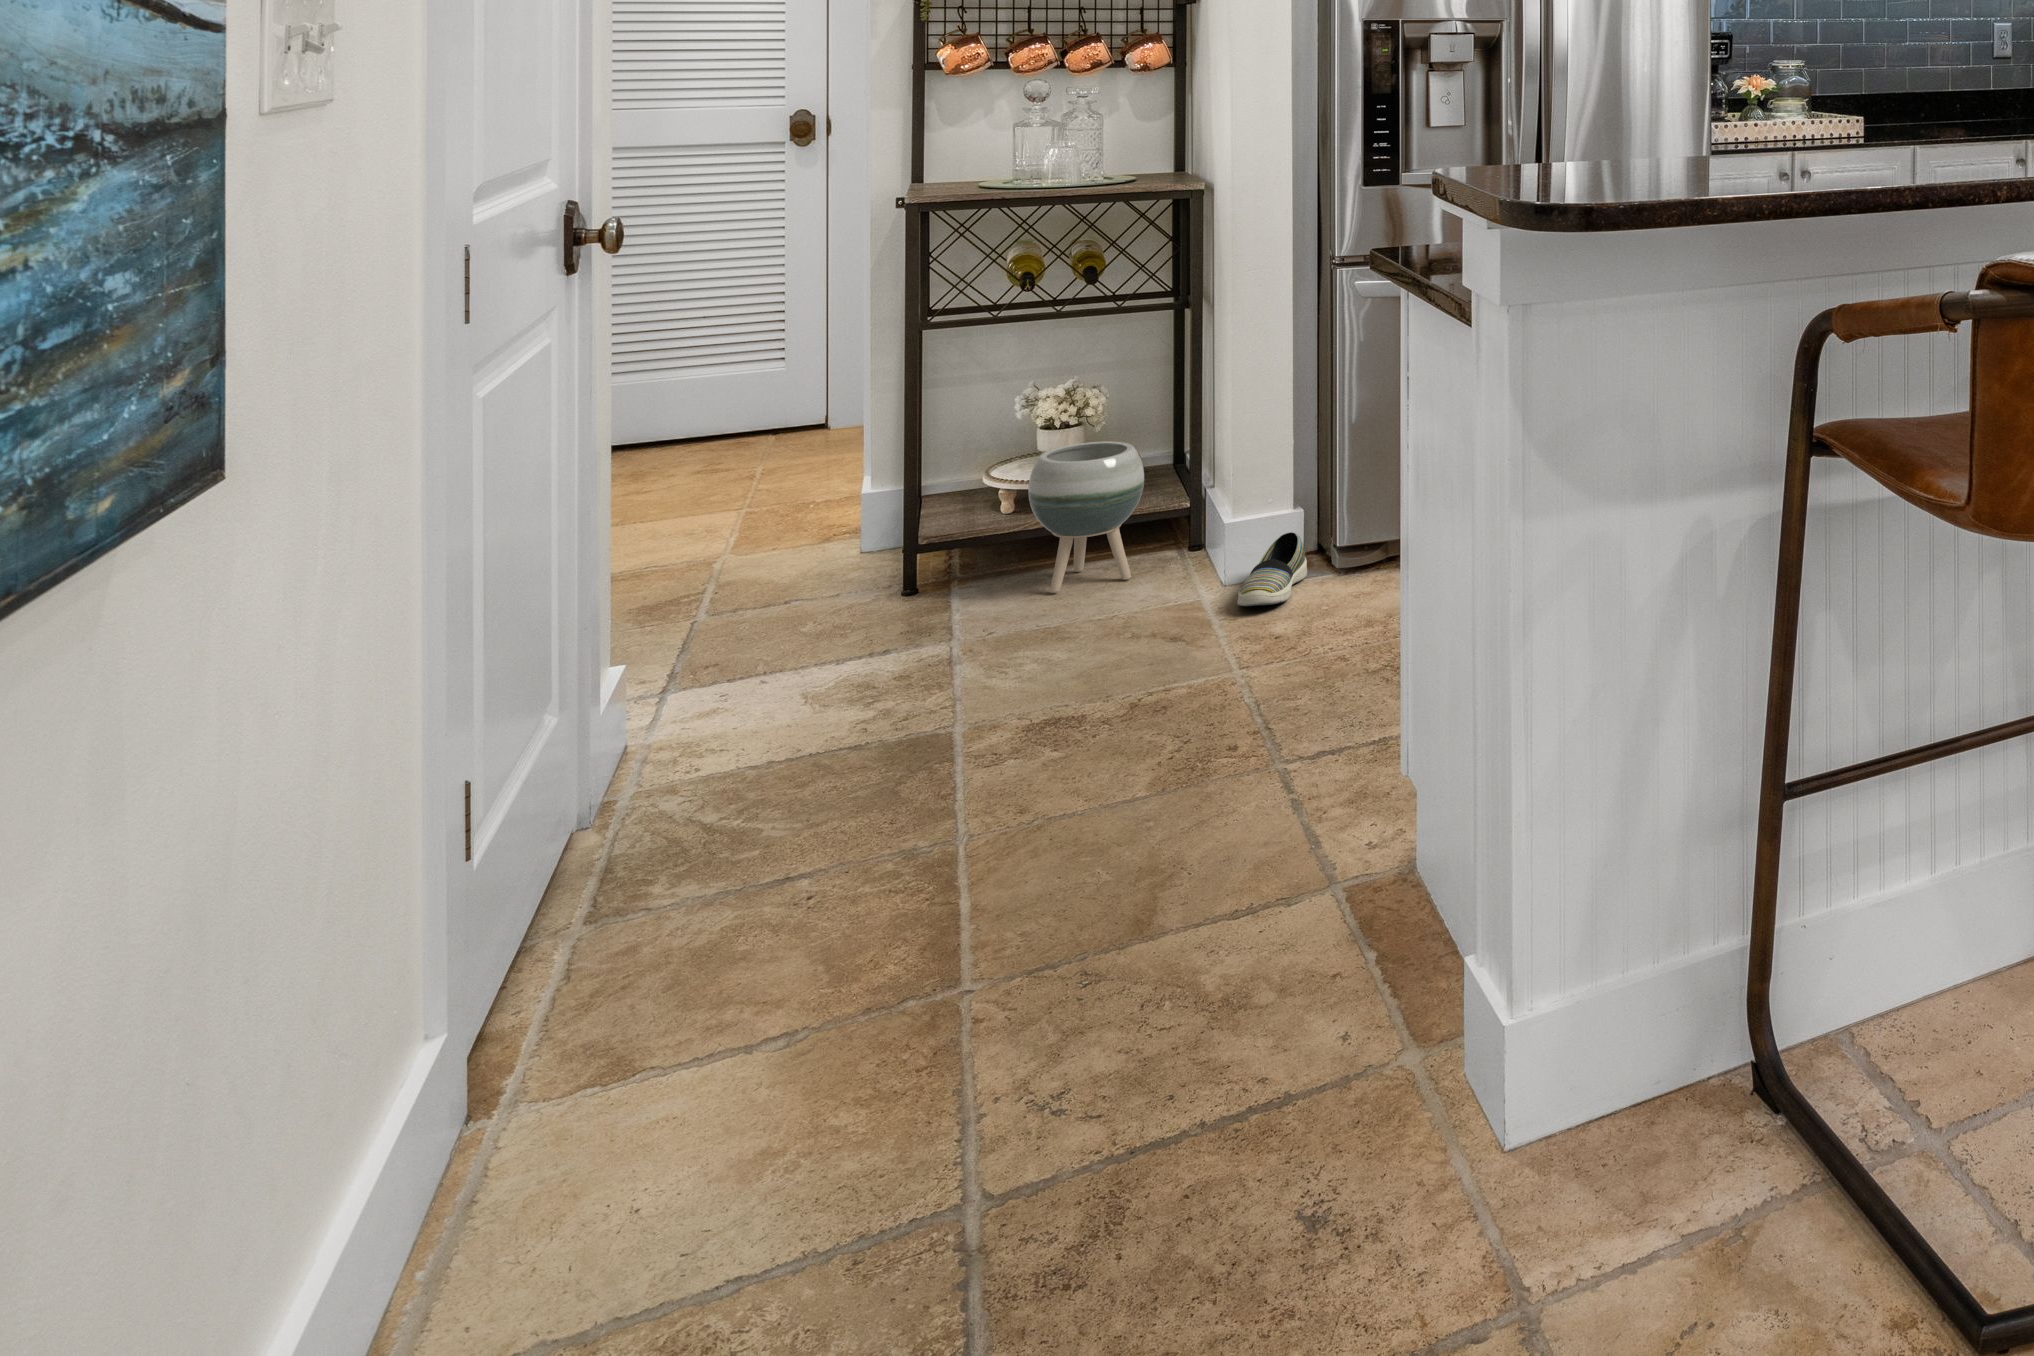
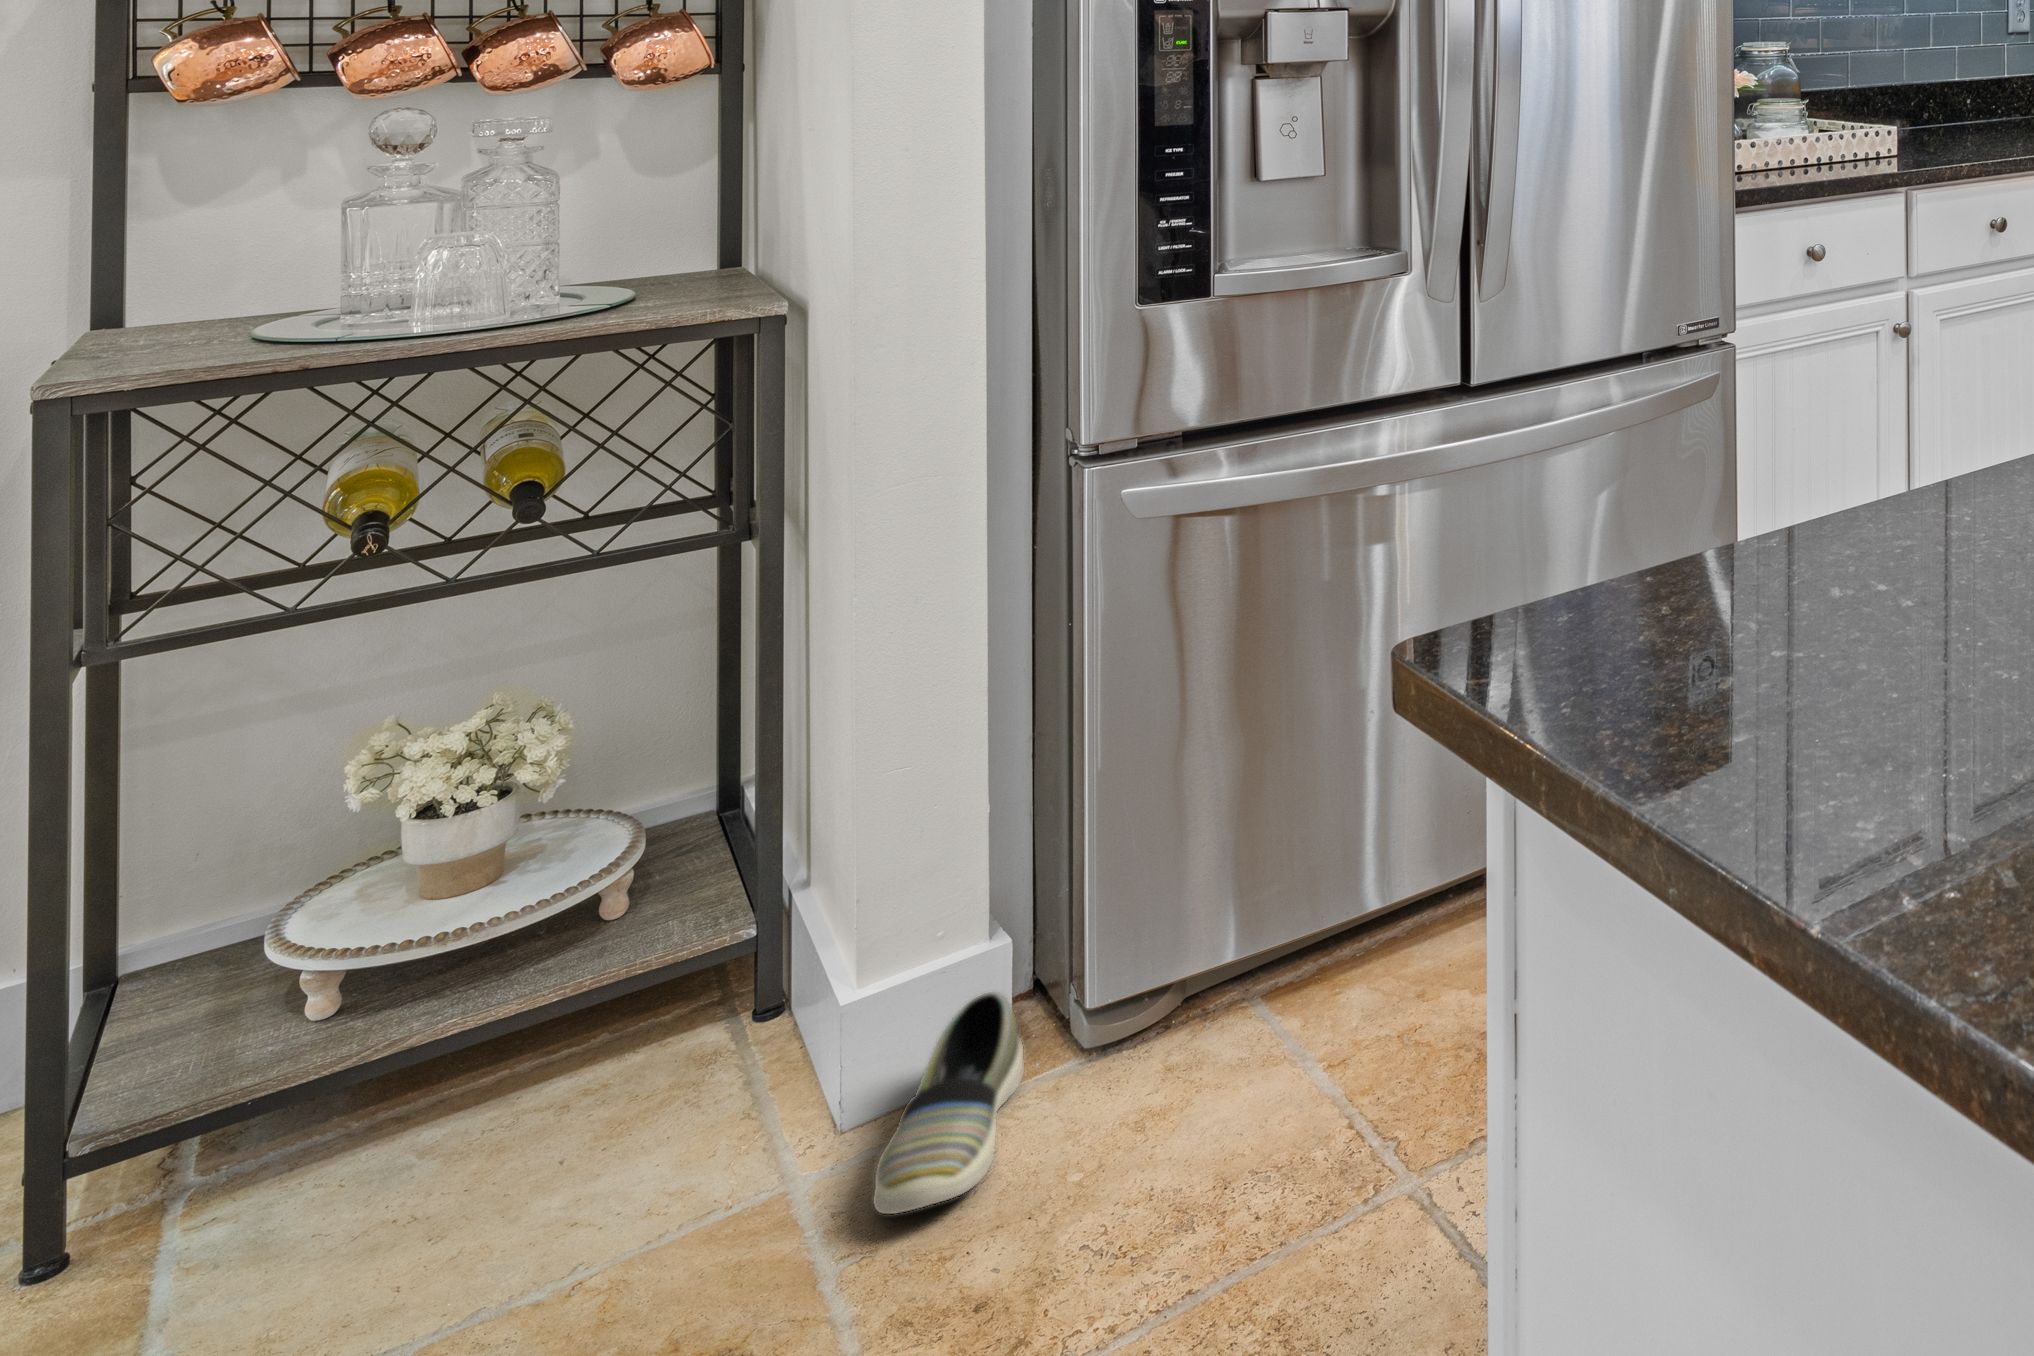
planter: present [1028,441,1144,593] -> none [365,844,654,1215]

